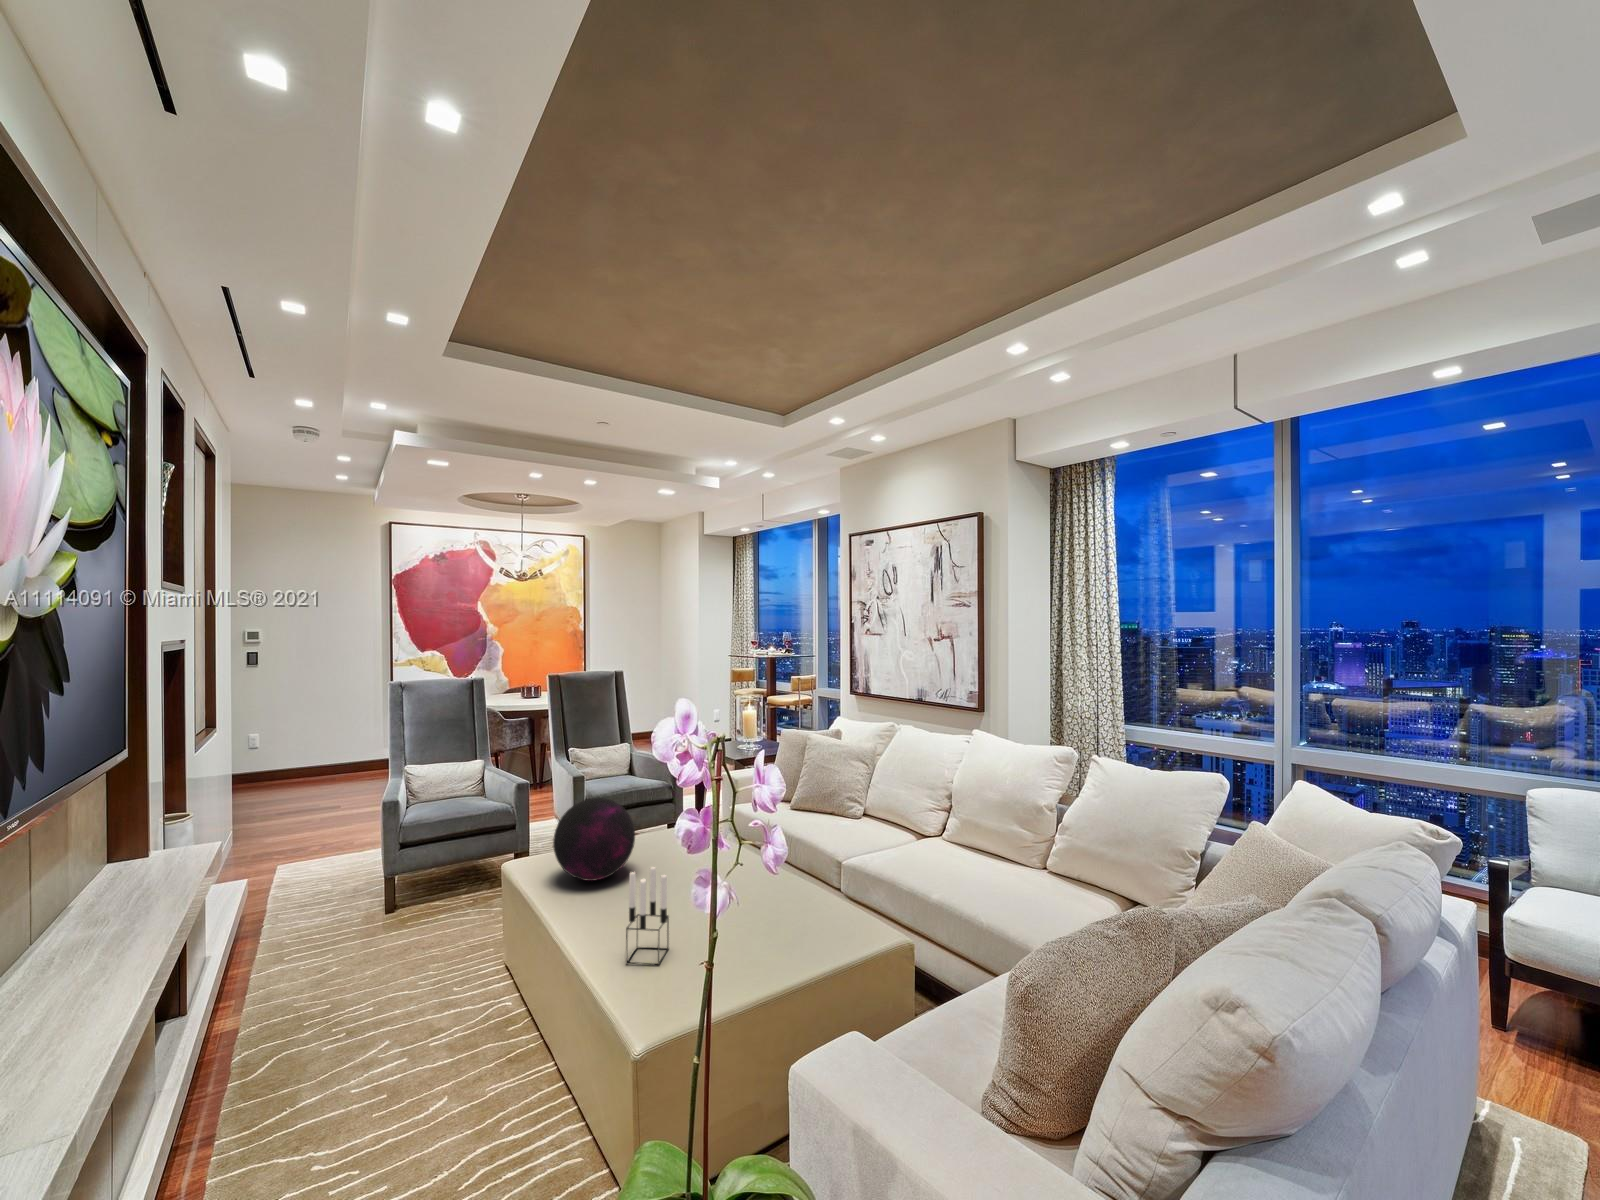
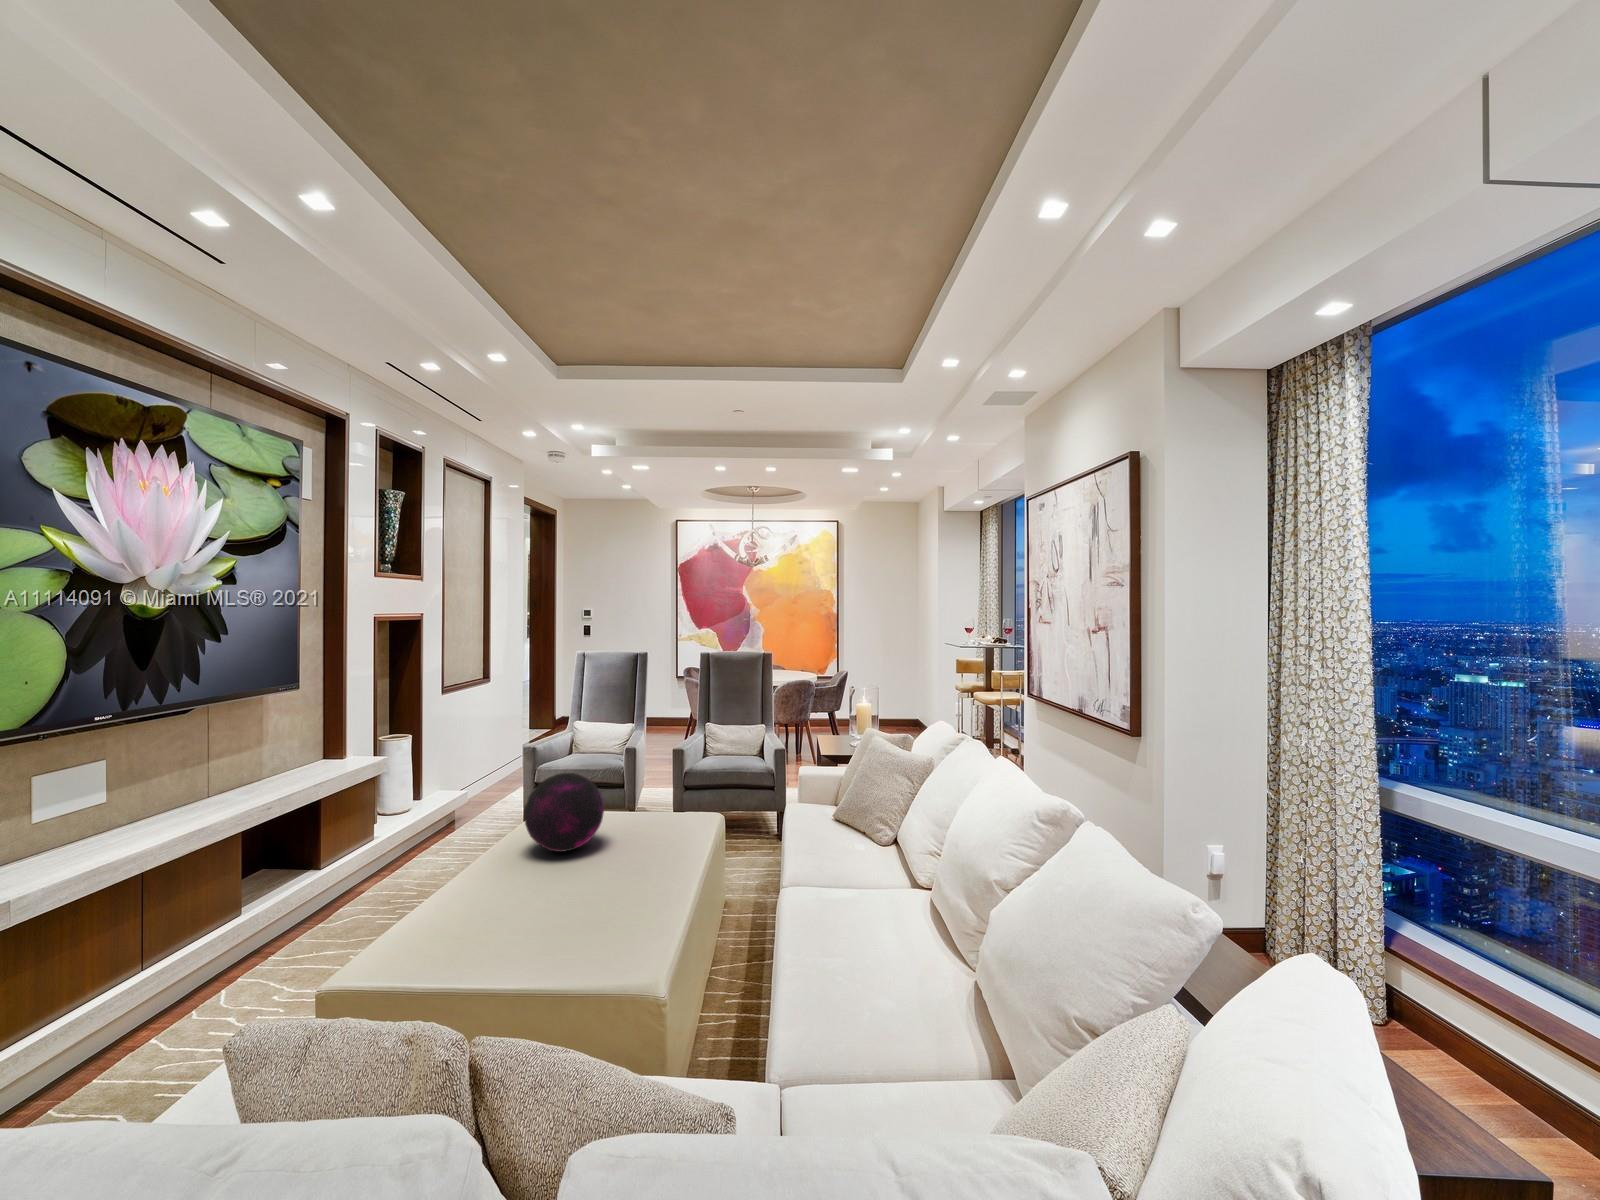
candle holder: present [626,867,669,965] -> none [446,846,494,945]

